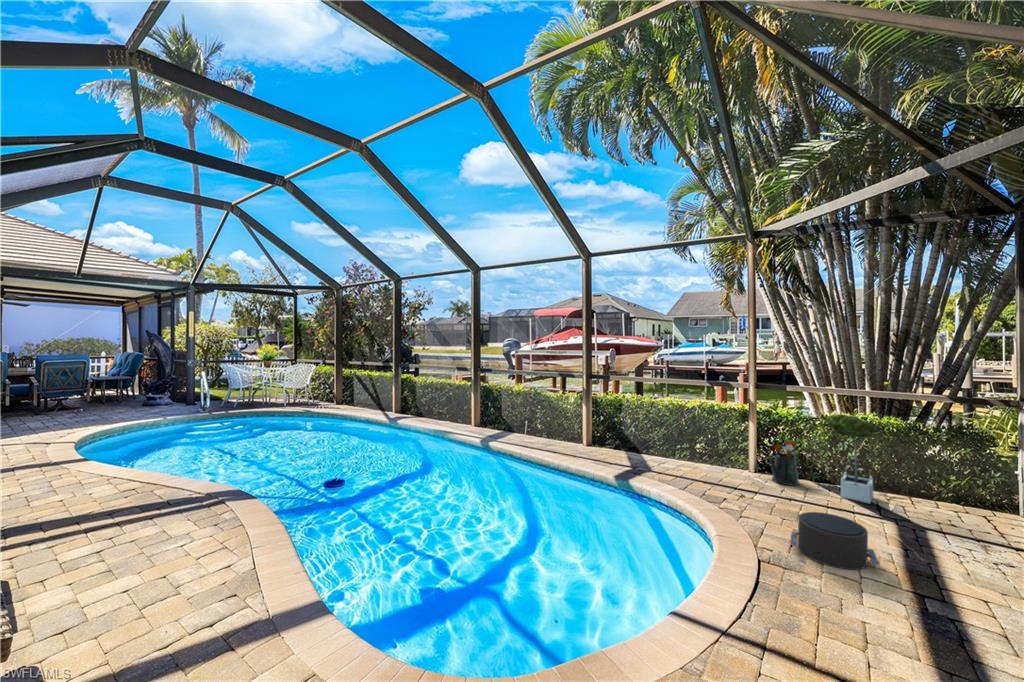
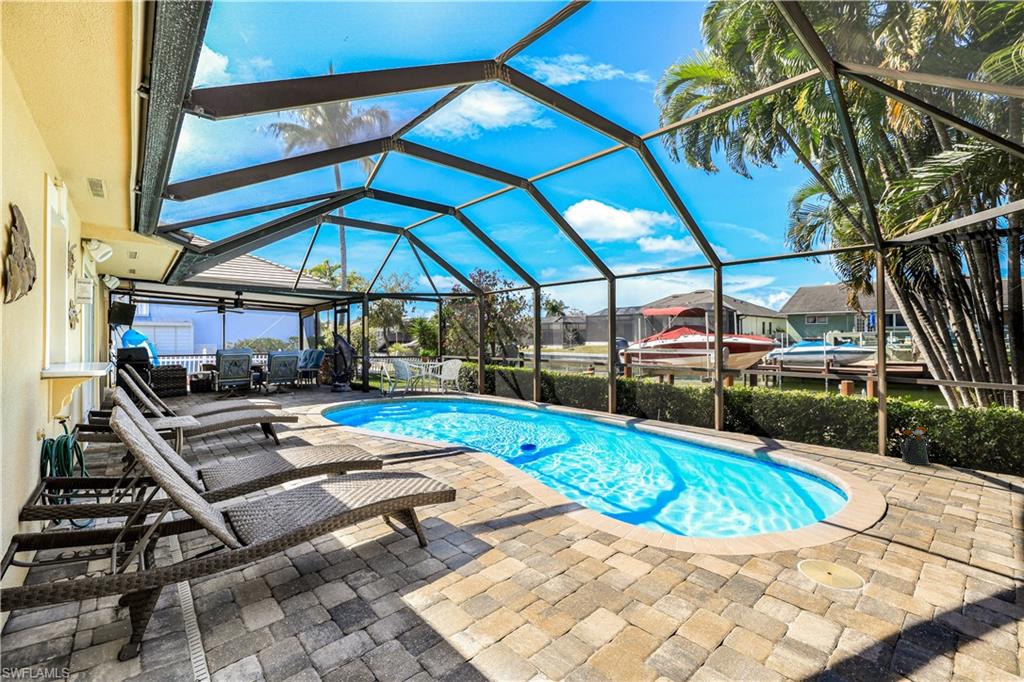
potted tree: present [830,414,875,504] -> none [958,401,1003,479]
pouf: present [791,512,880,570] -> none [916,474,993,513]

